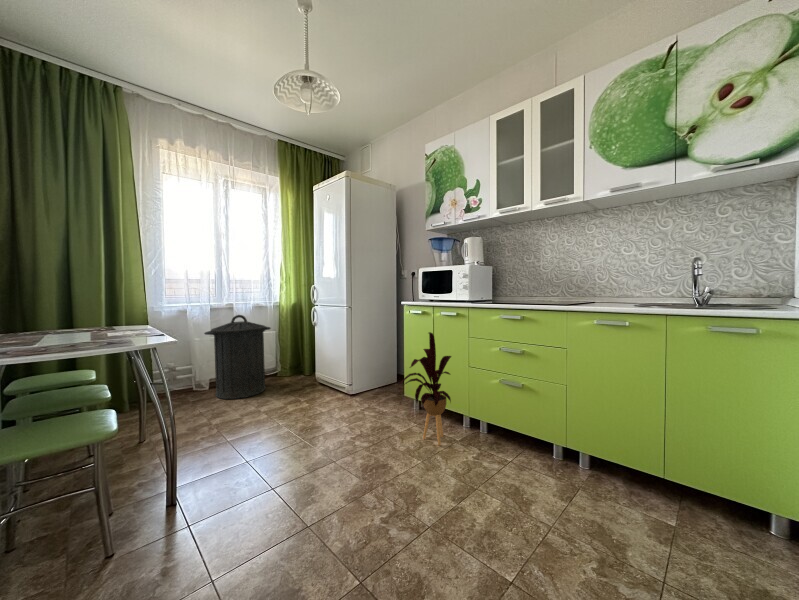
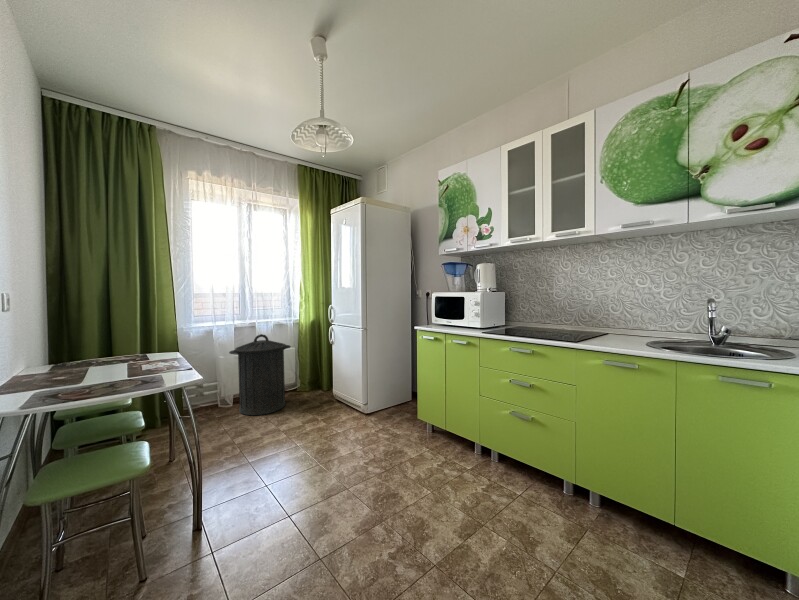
house plant: present [400,332,451,446] -> none [409,363,463,474]

